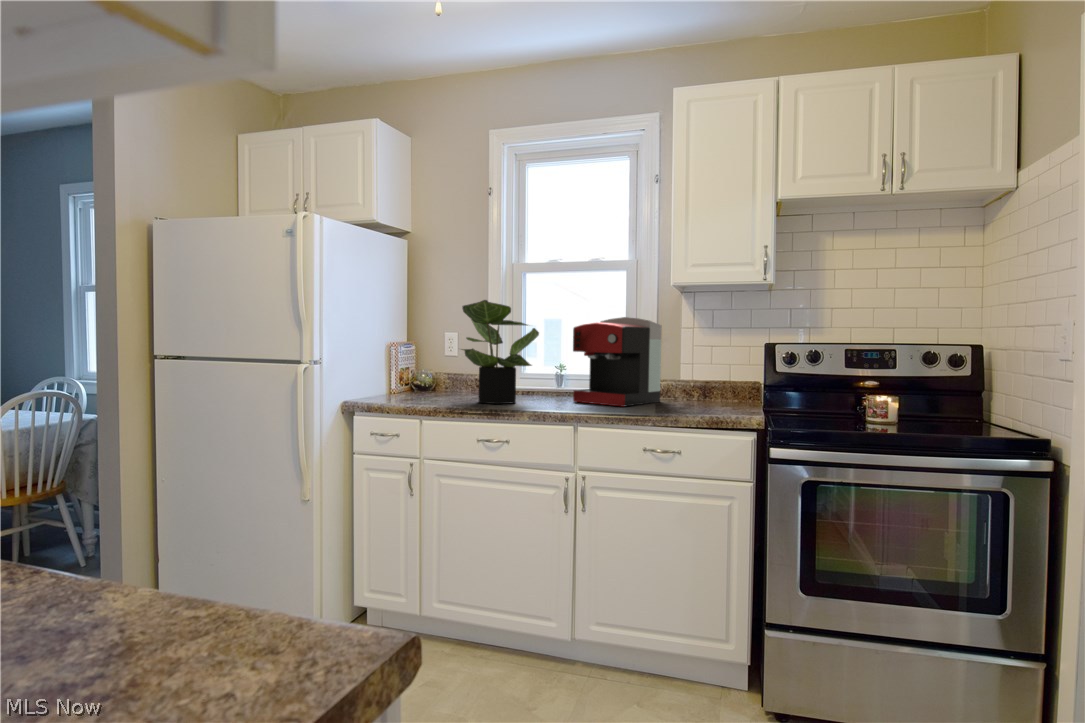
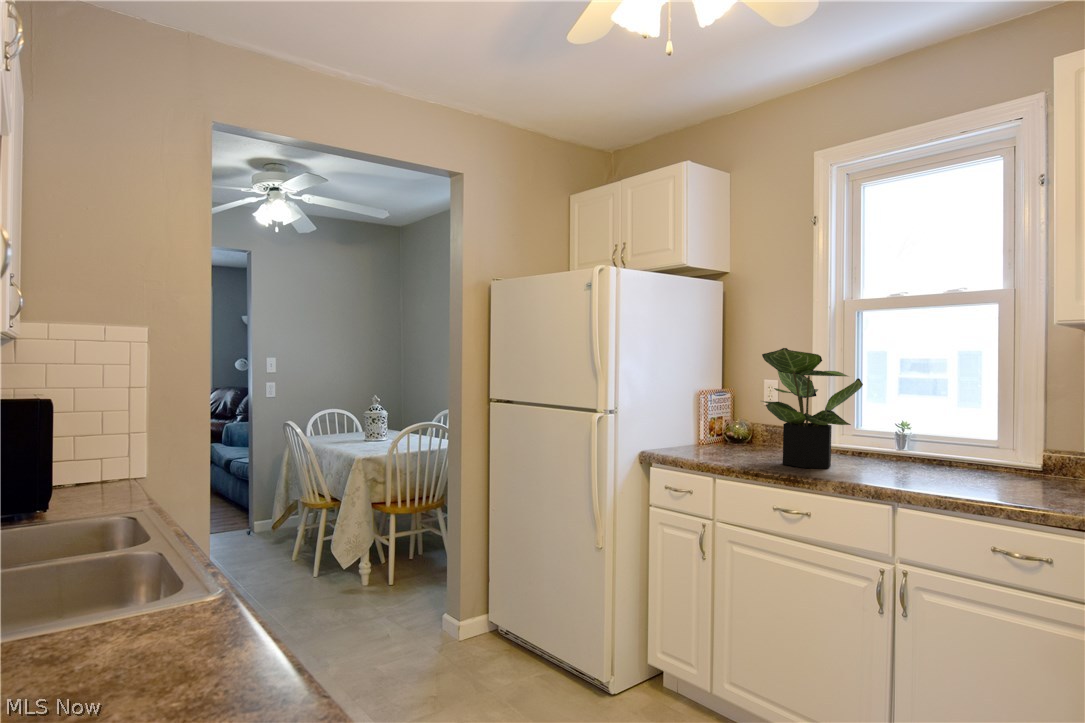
coffee maker: present [573,317,662,407] -> none [909,366,1051,487]

